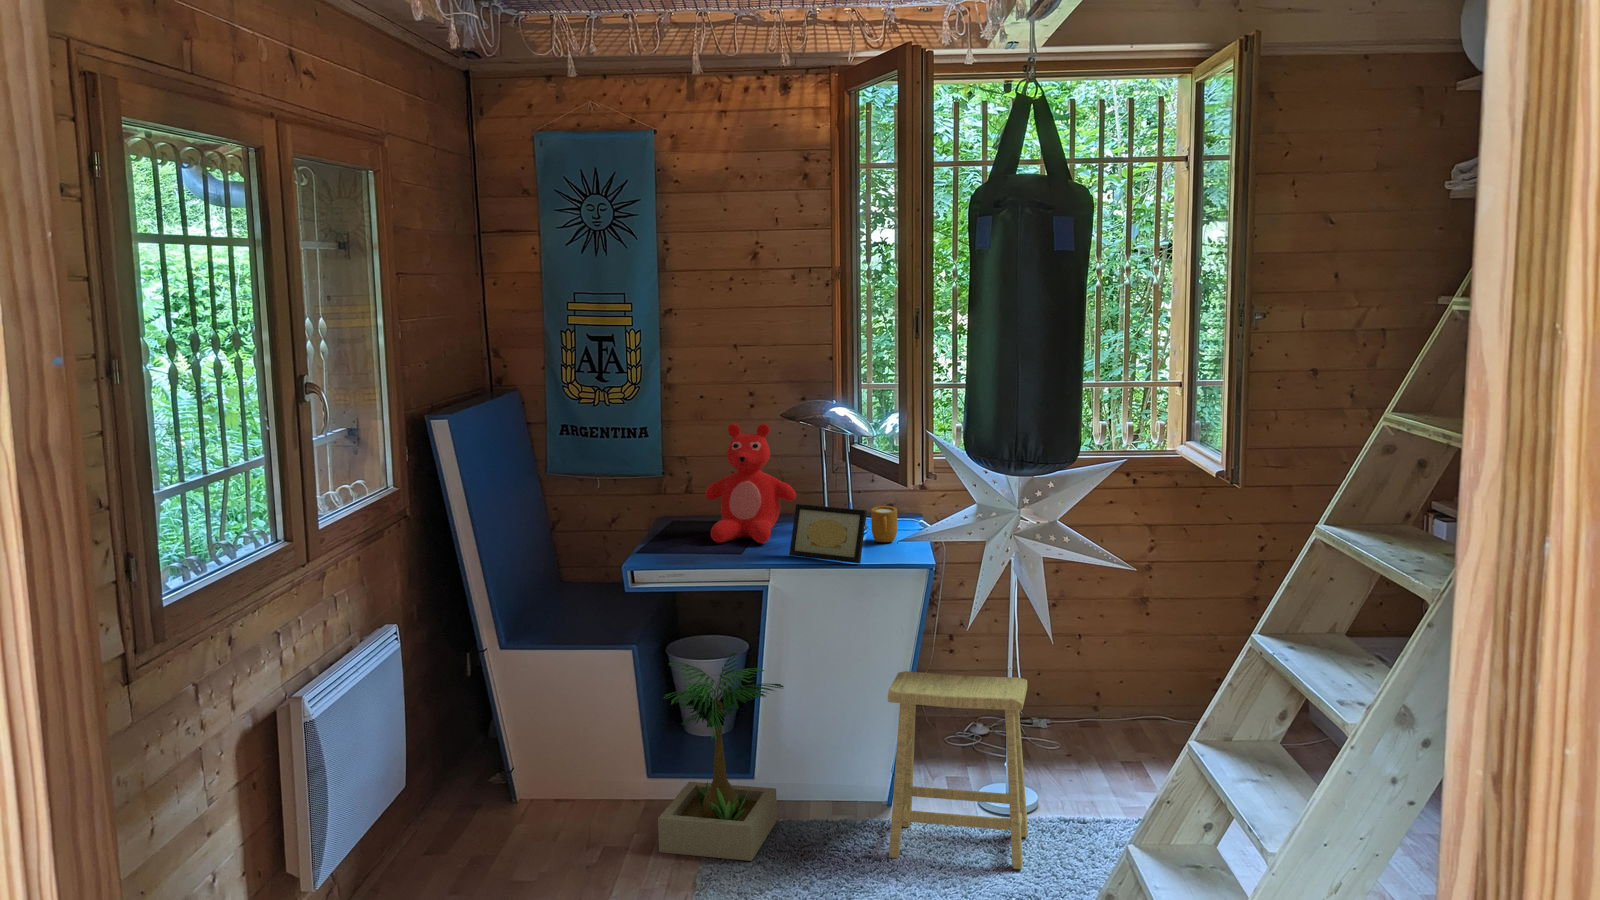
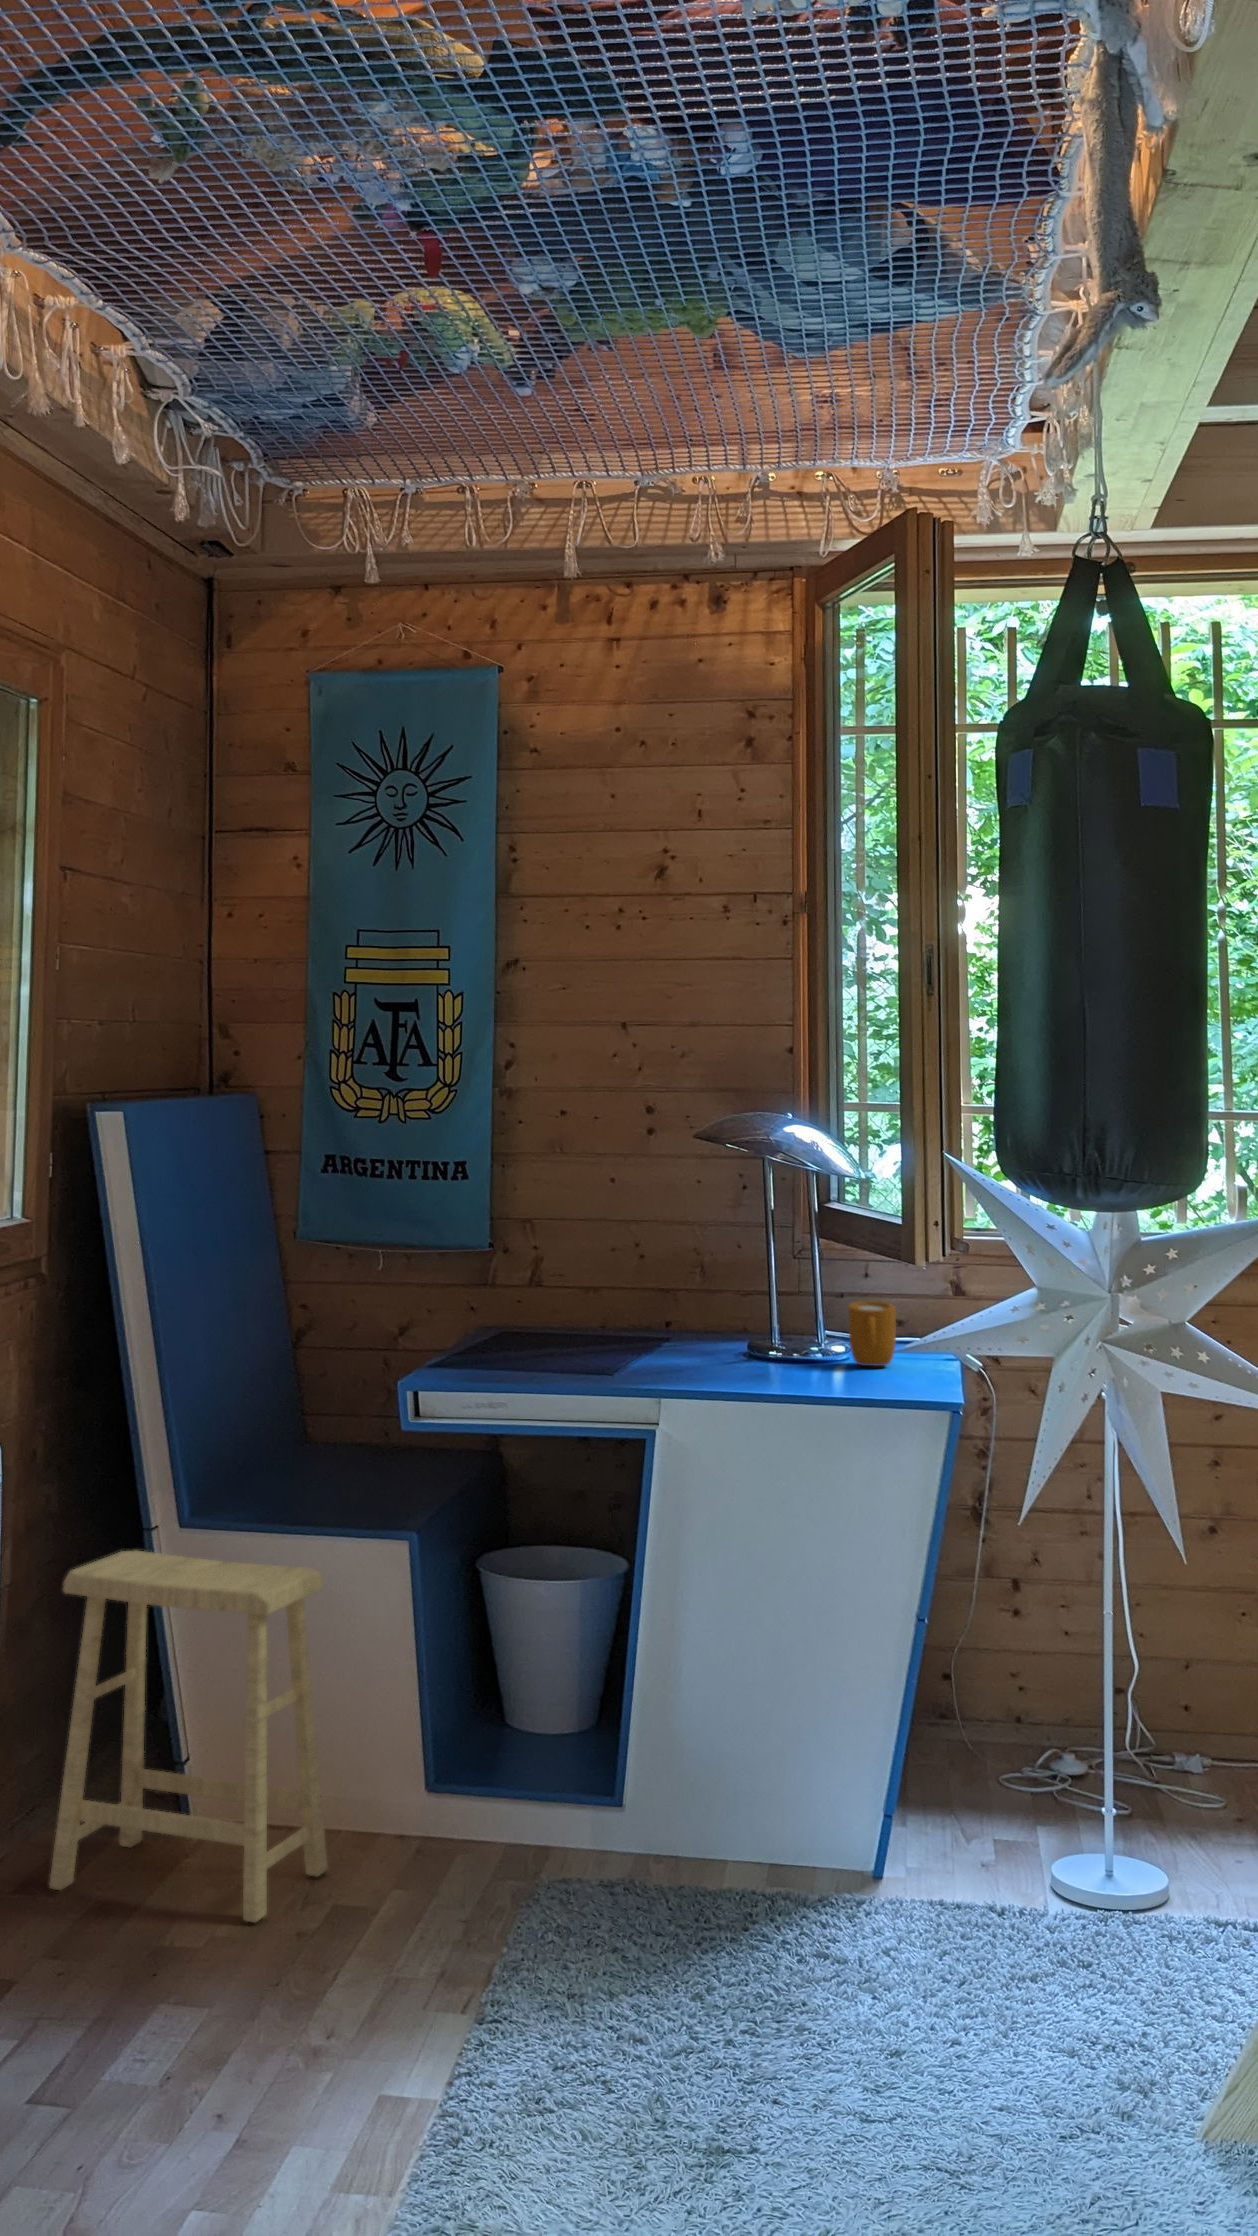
teddy bear: present [705,424,796,543] -> none [557,1148,717,1358]
picture frame: present [789,504,867,564] -> none [695,1282,834,1389]
potted plant: present [658,653,784,861] -> none [433,1542,688,1945]
footstool: present [888,671,1028,869] -> present [49,1551,328,1923]

